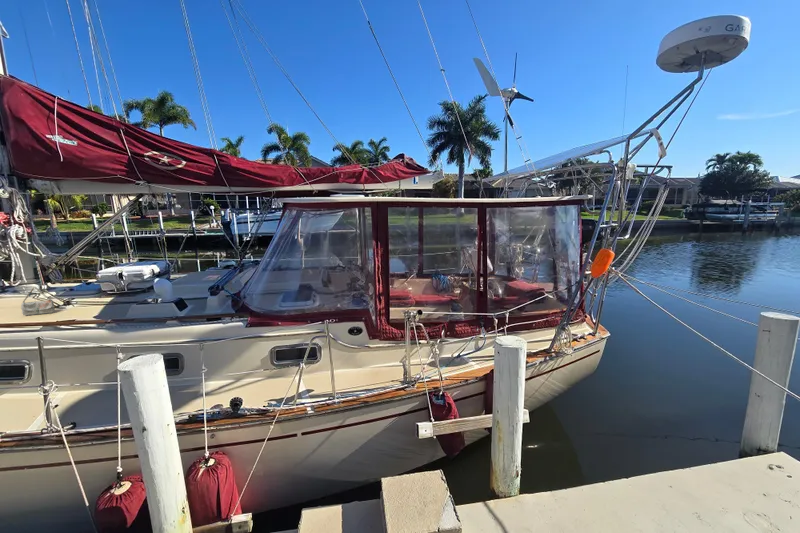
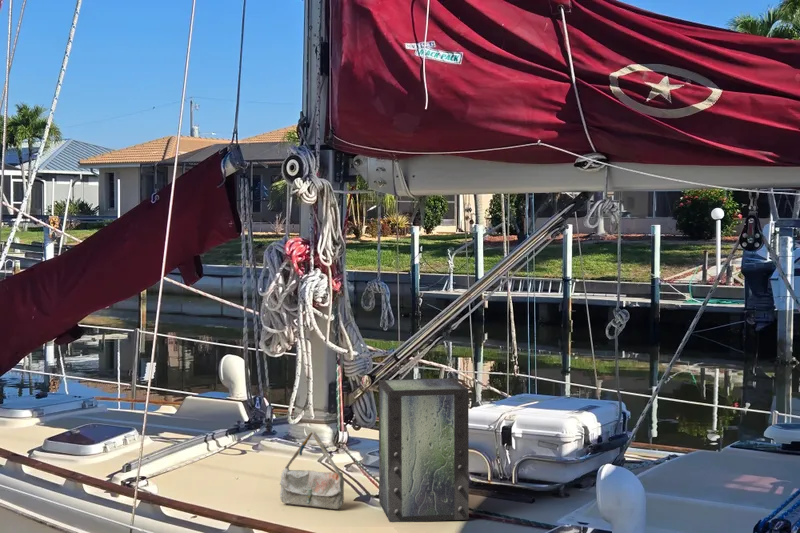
storage box: none [62,260,112,313] -> present [379,378,469,522]

